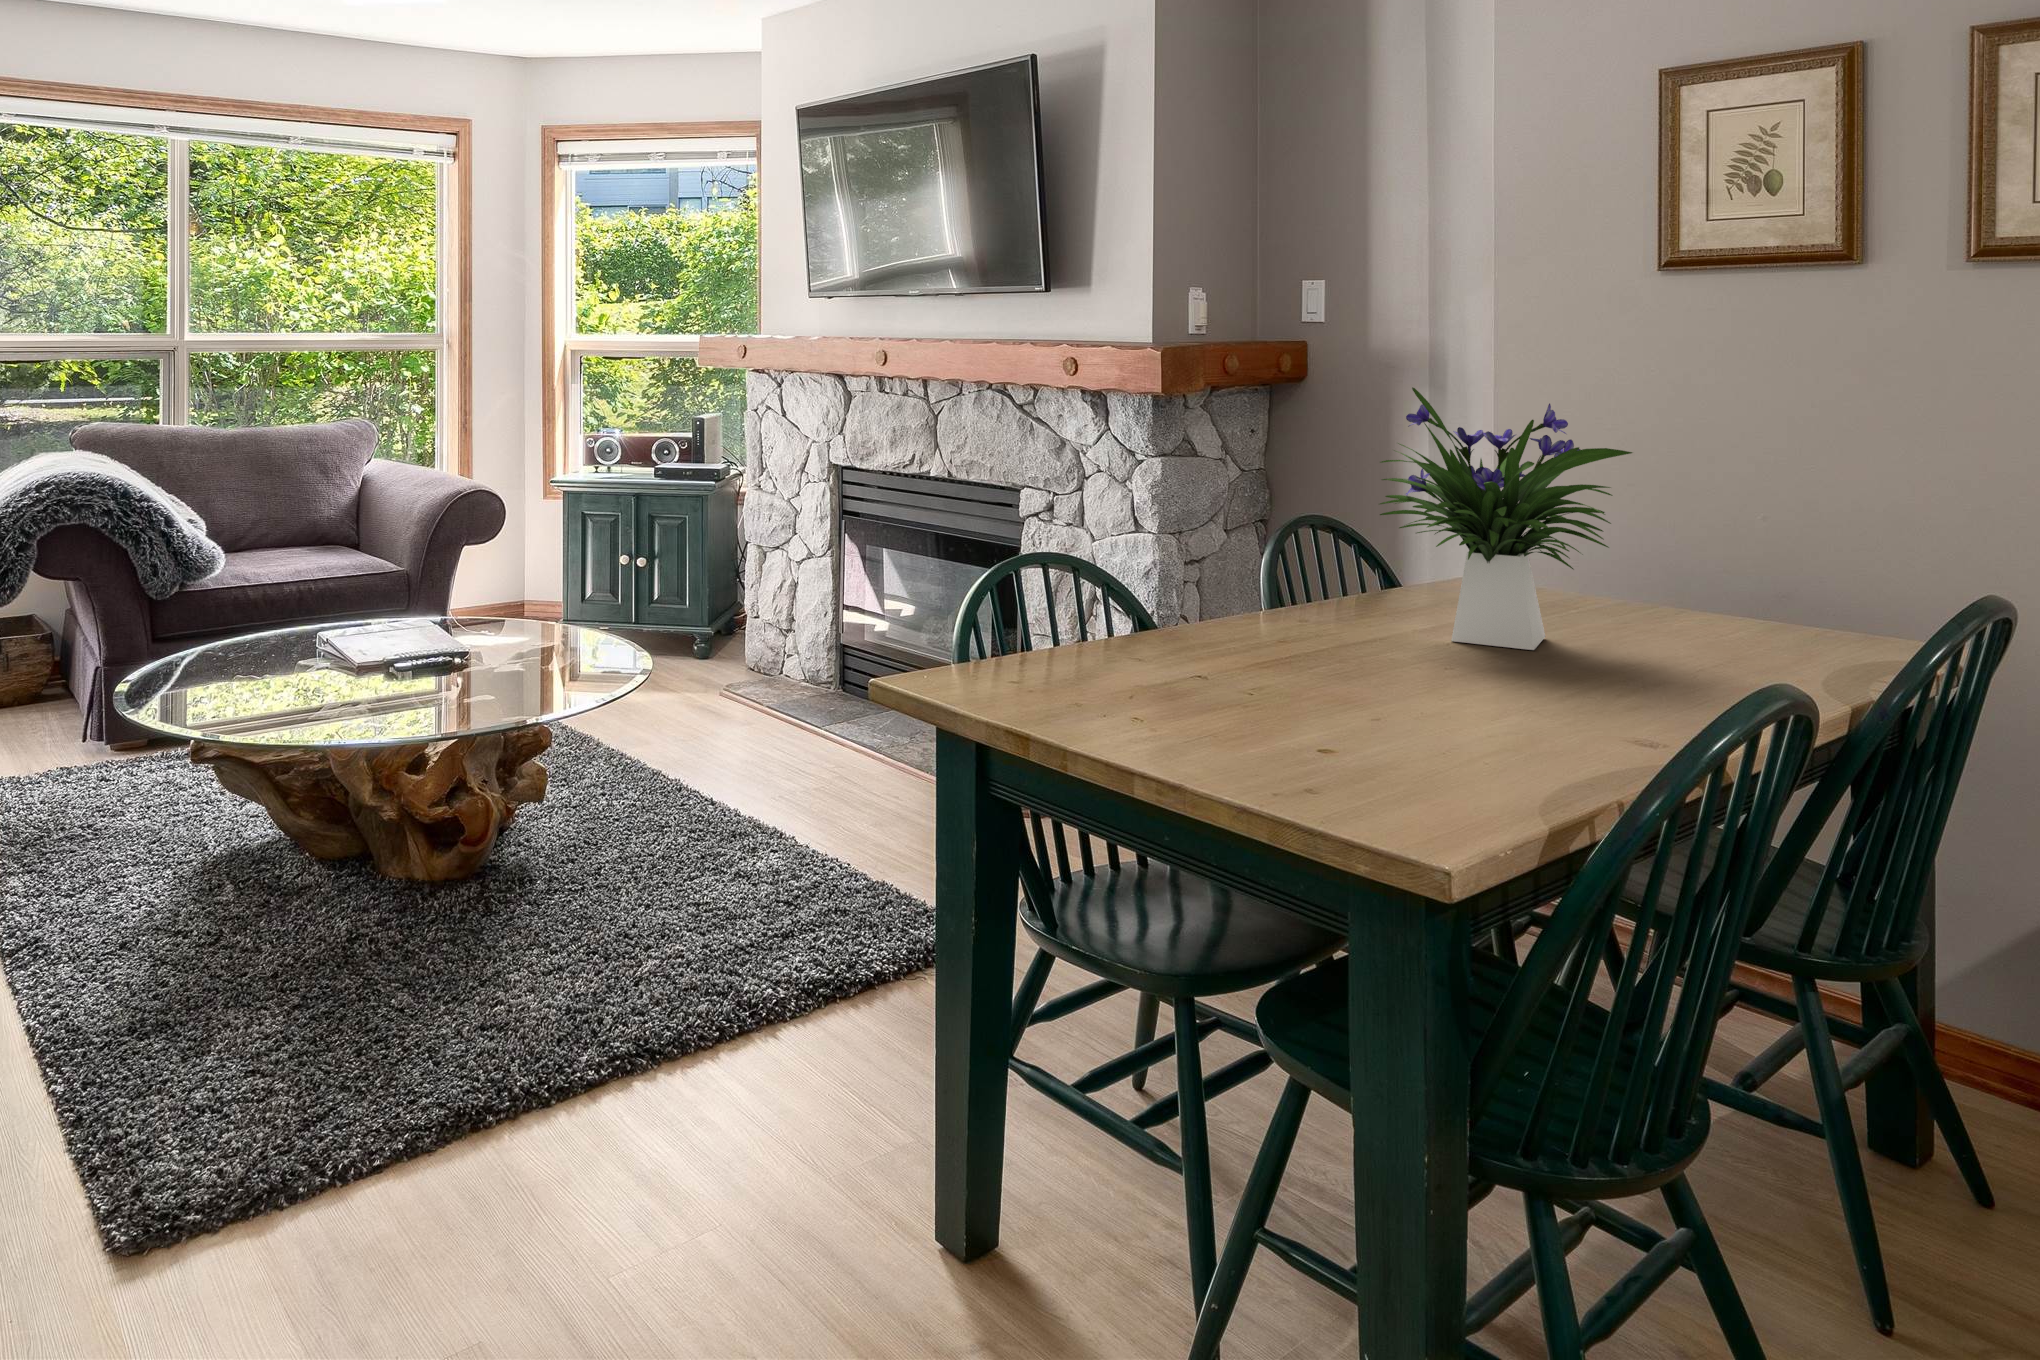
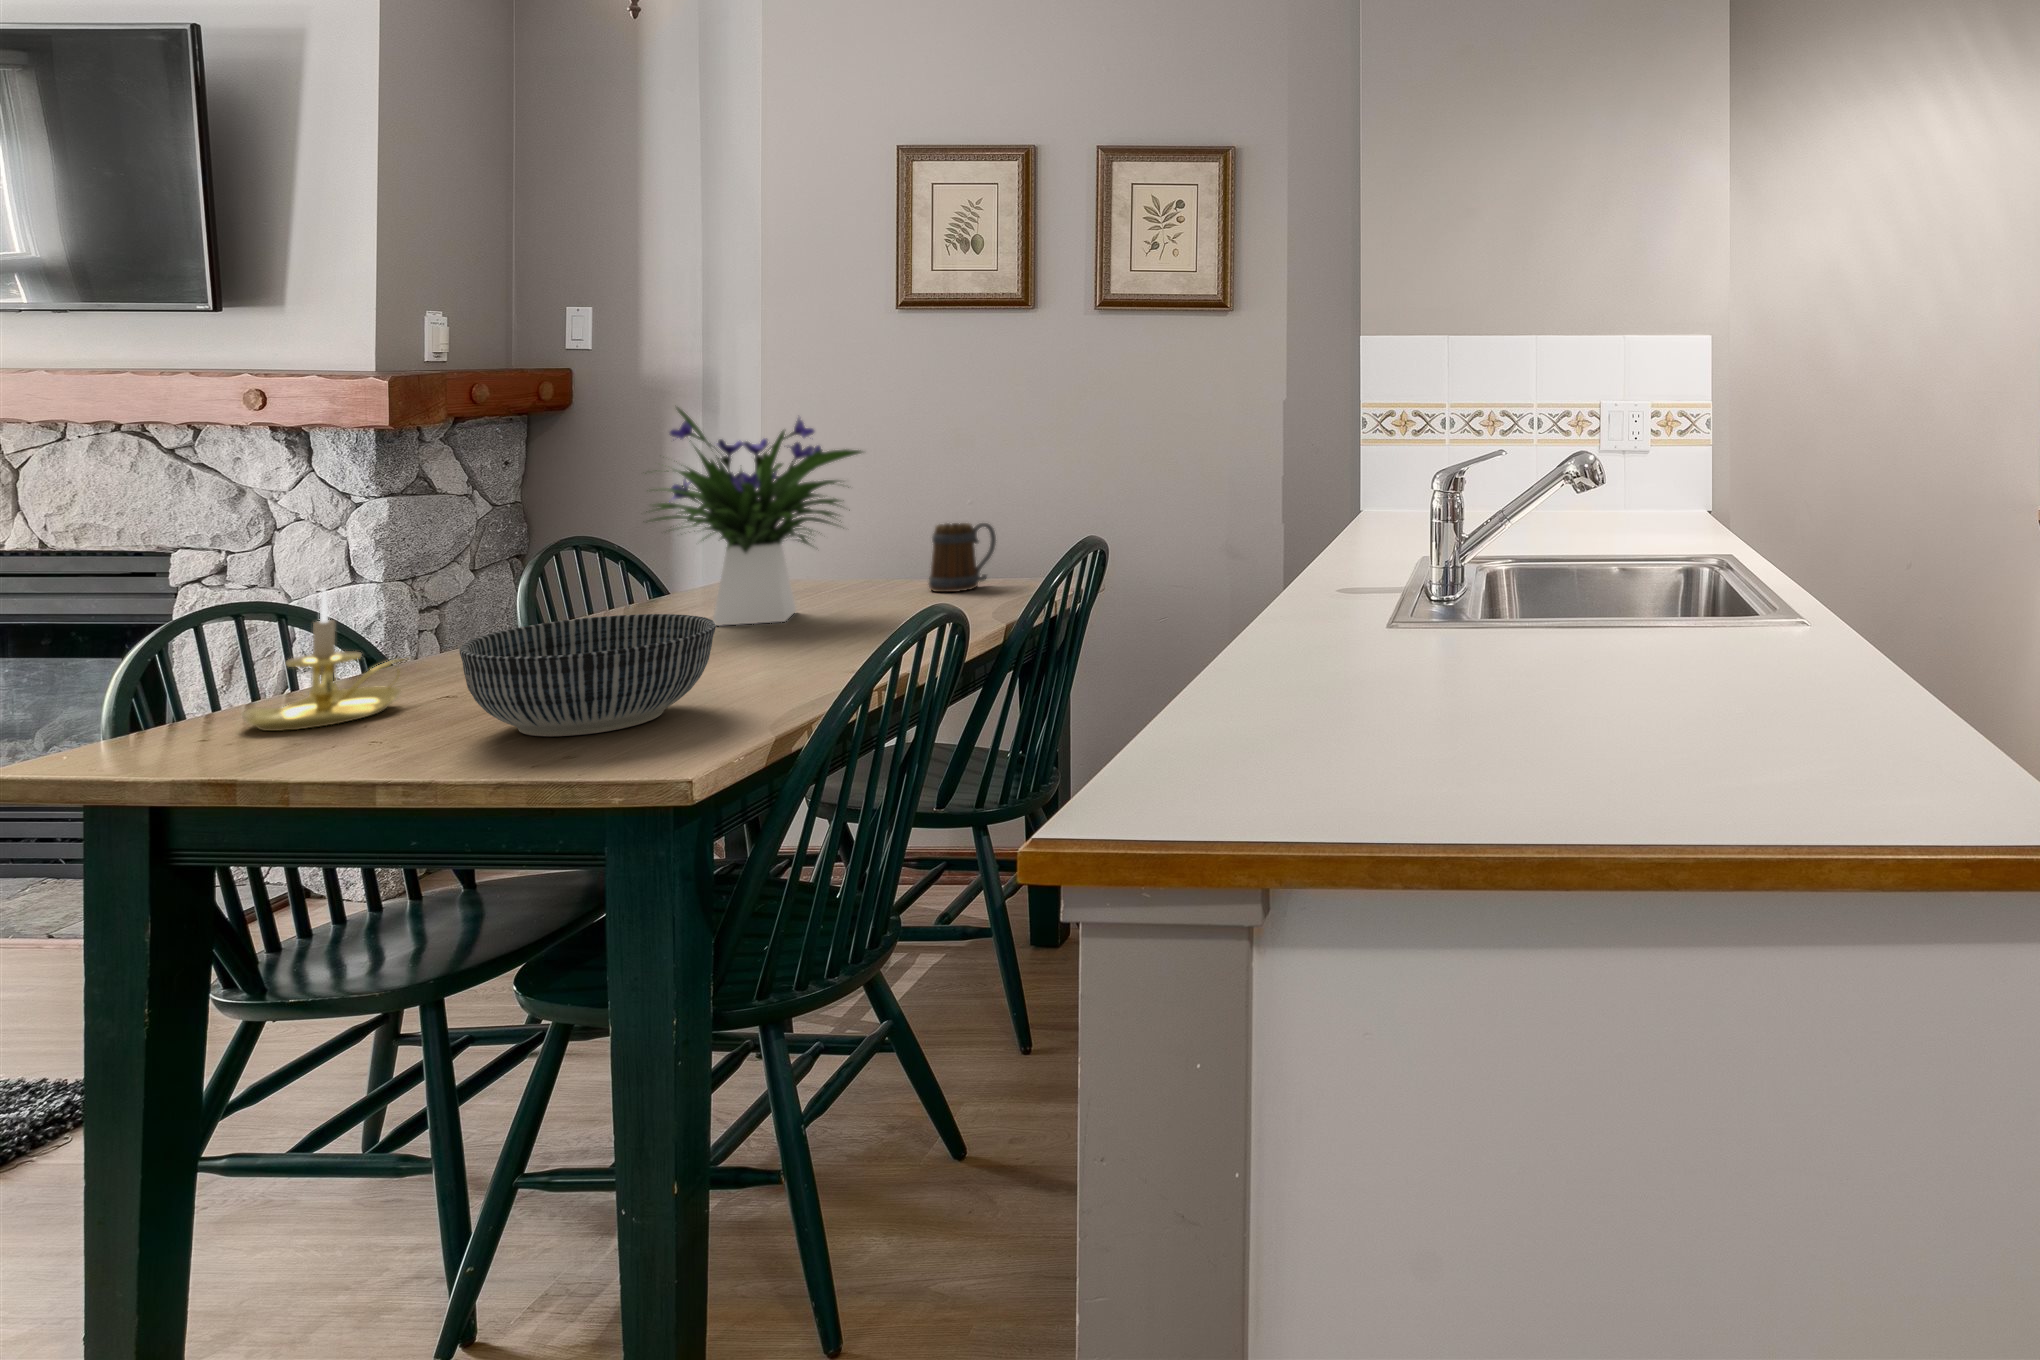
mug: none [1710,550,1806,643] -> present [929,523,996,592]
candle holder: none [1045,557,1173,693] -> present [242,588,404,731]
bowl: none [1212,625,1466,767] -> present [459,614,716,736]

